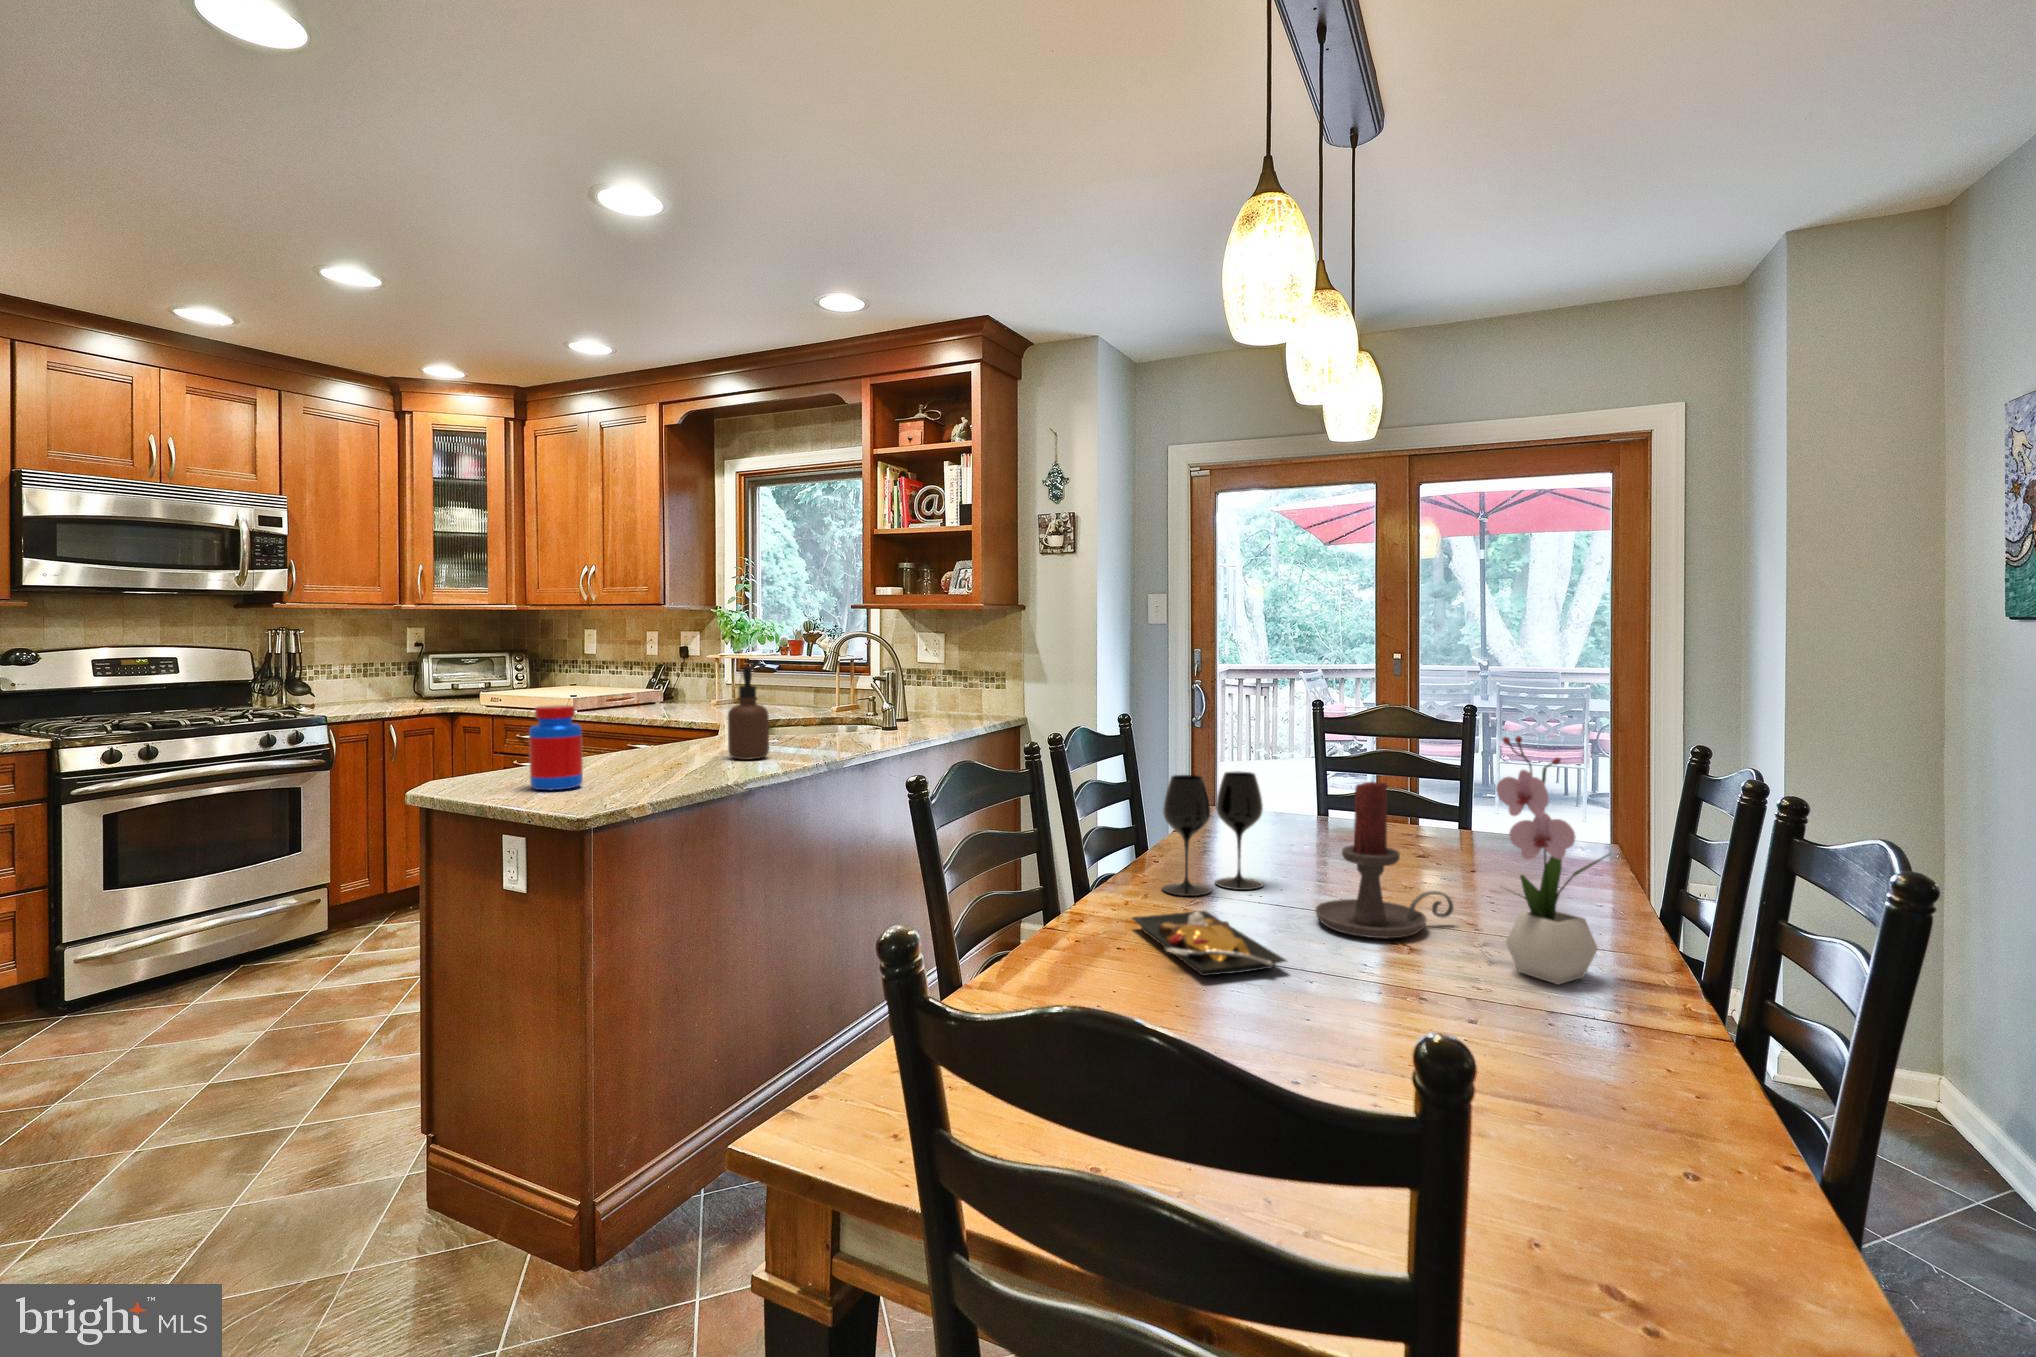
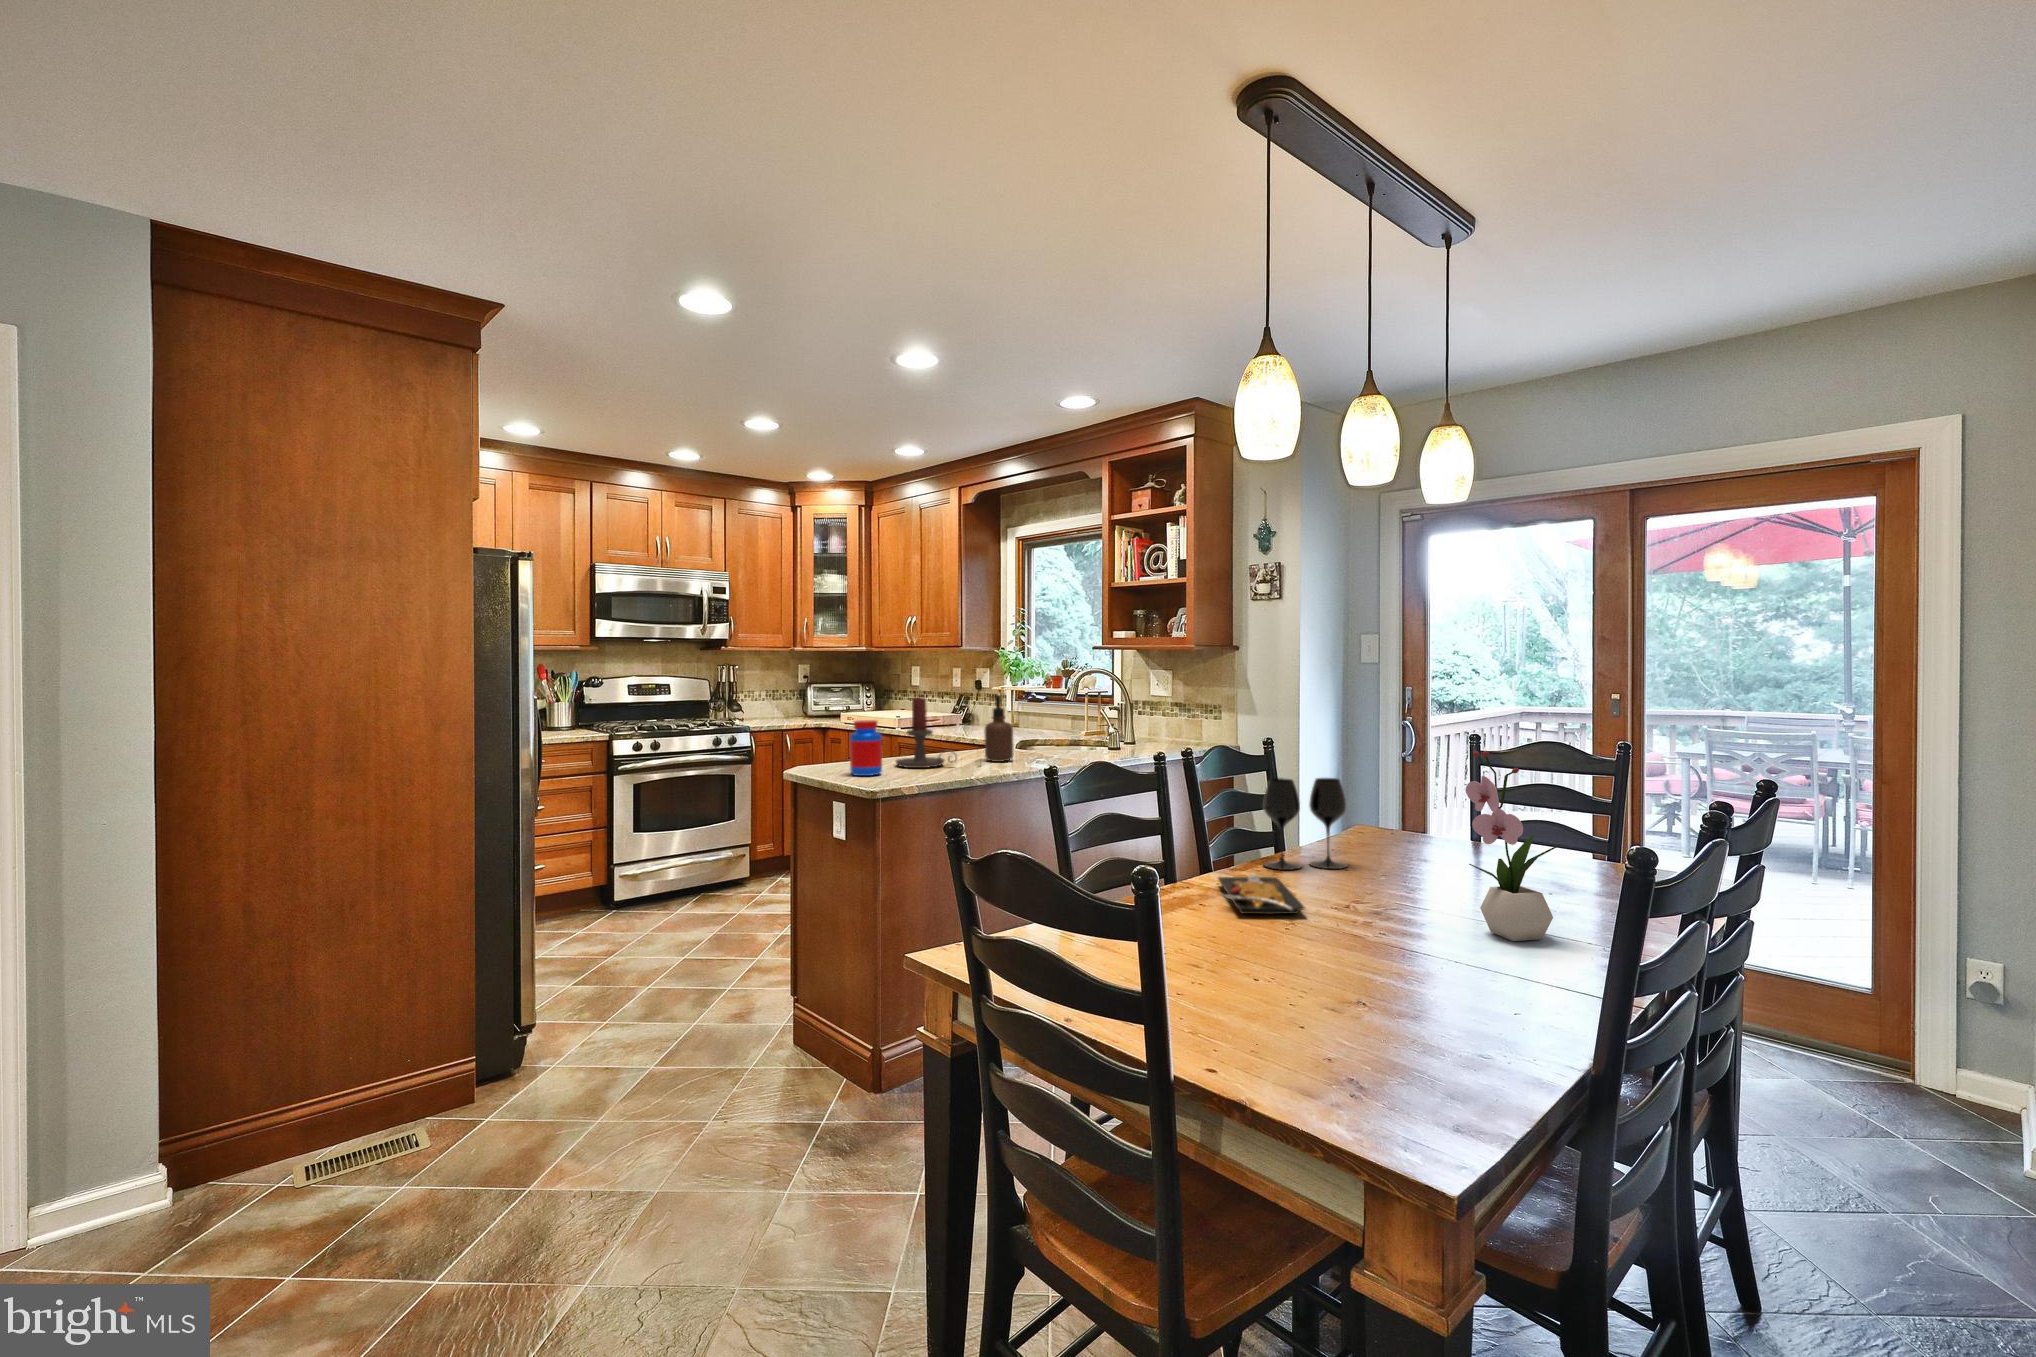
candle holder: present [1315,782,1454,939] -> present [896,697,957,768]

